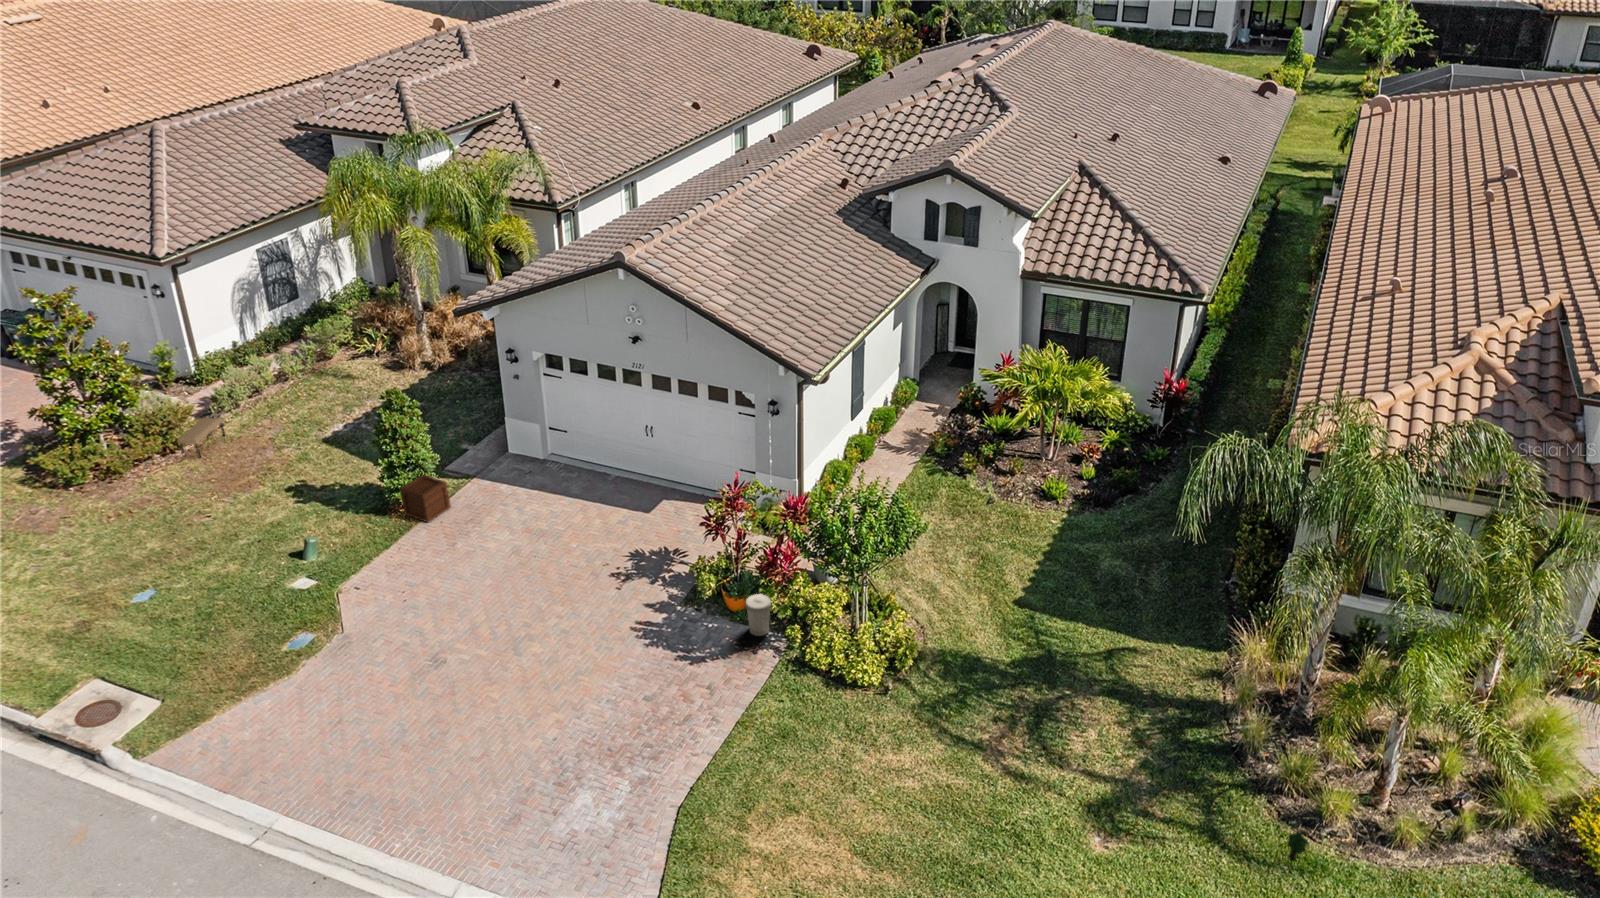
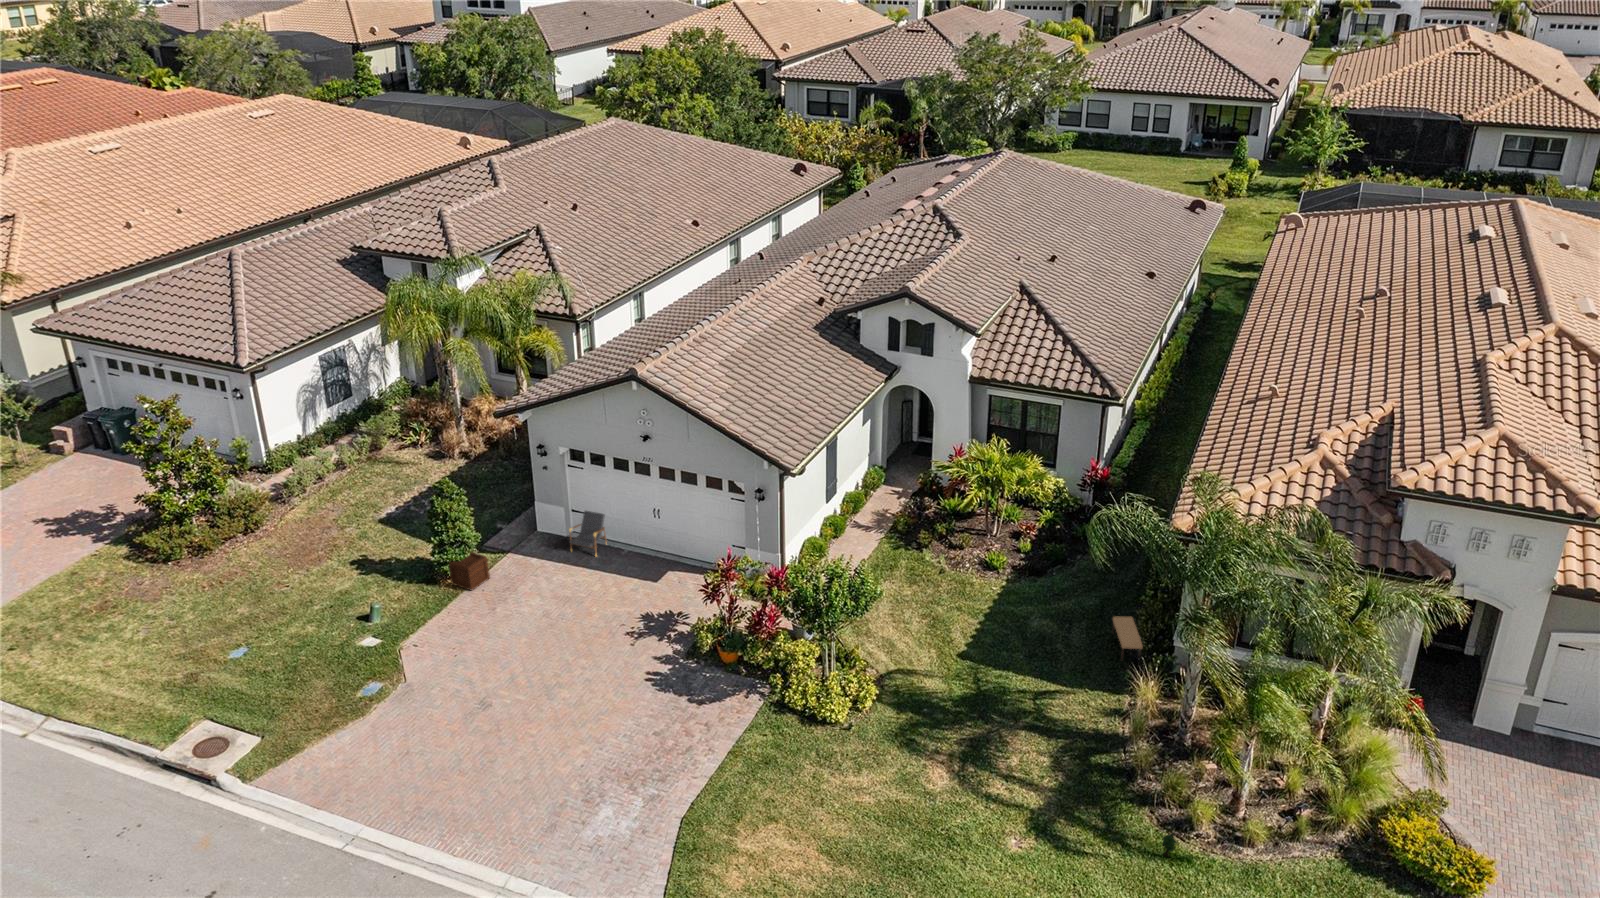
bench: present [178,417,225,457] -> present [1112,616,1143,661]
lounge chair: none [545,428,591,483] -> present [569,511,607,555]
trash can: present [746,594,771,636] -> none [737,649,757,684]

